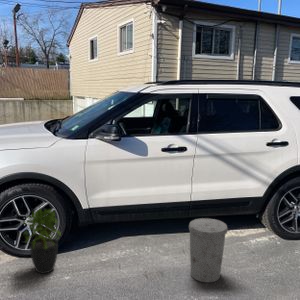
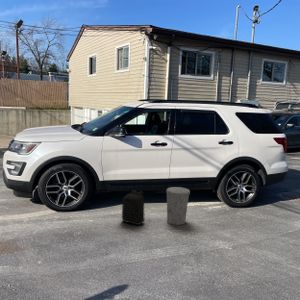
potted plant: present [24,209,61,273] -> none [62,177,88,219]
backpack: none [117,226,155,285] -> present [122,190,145,225]

